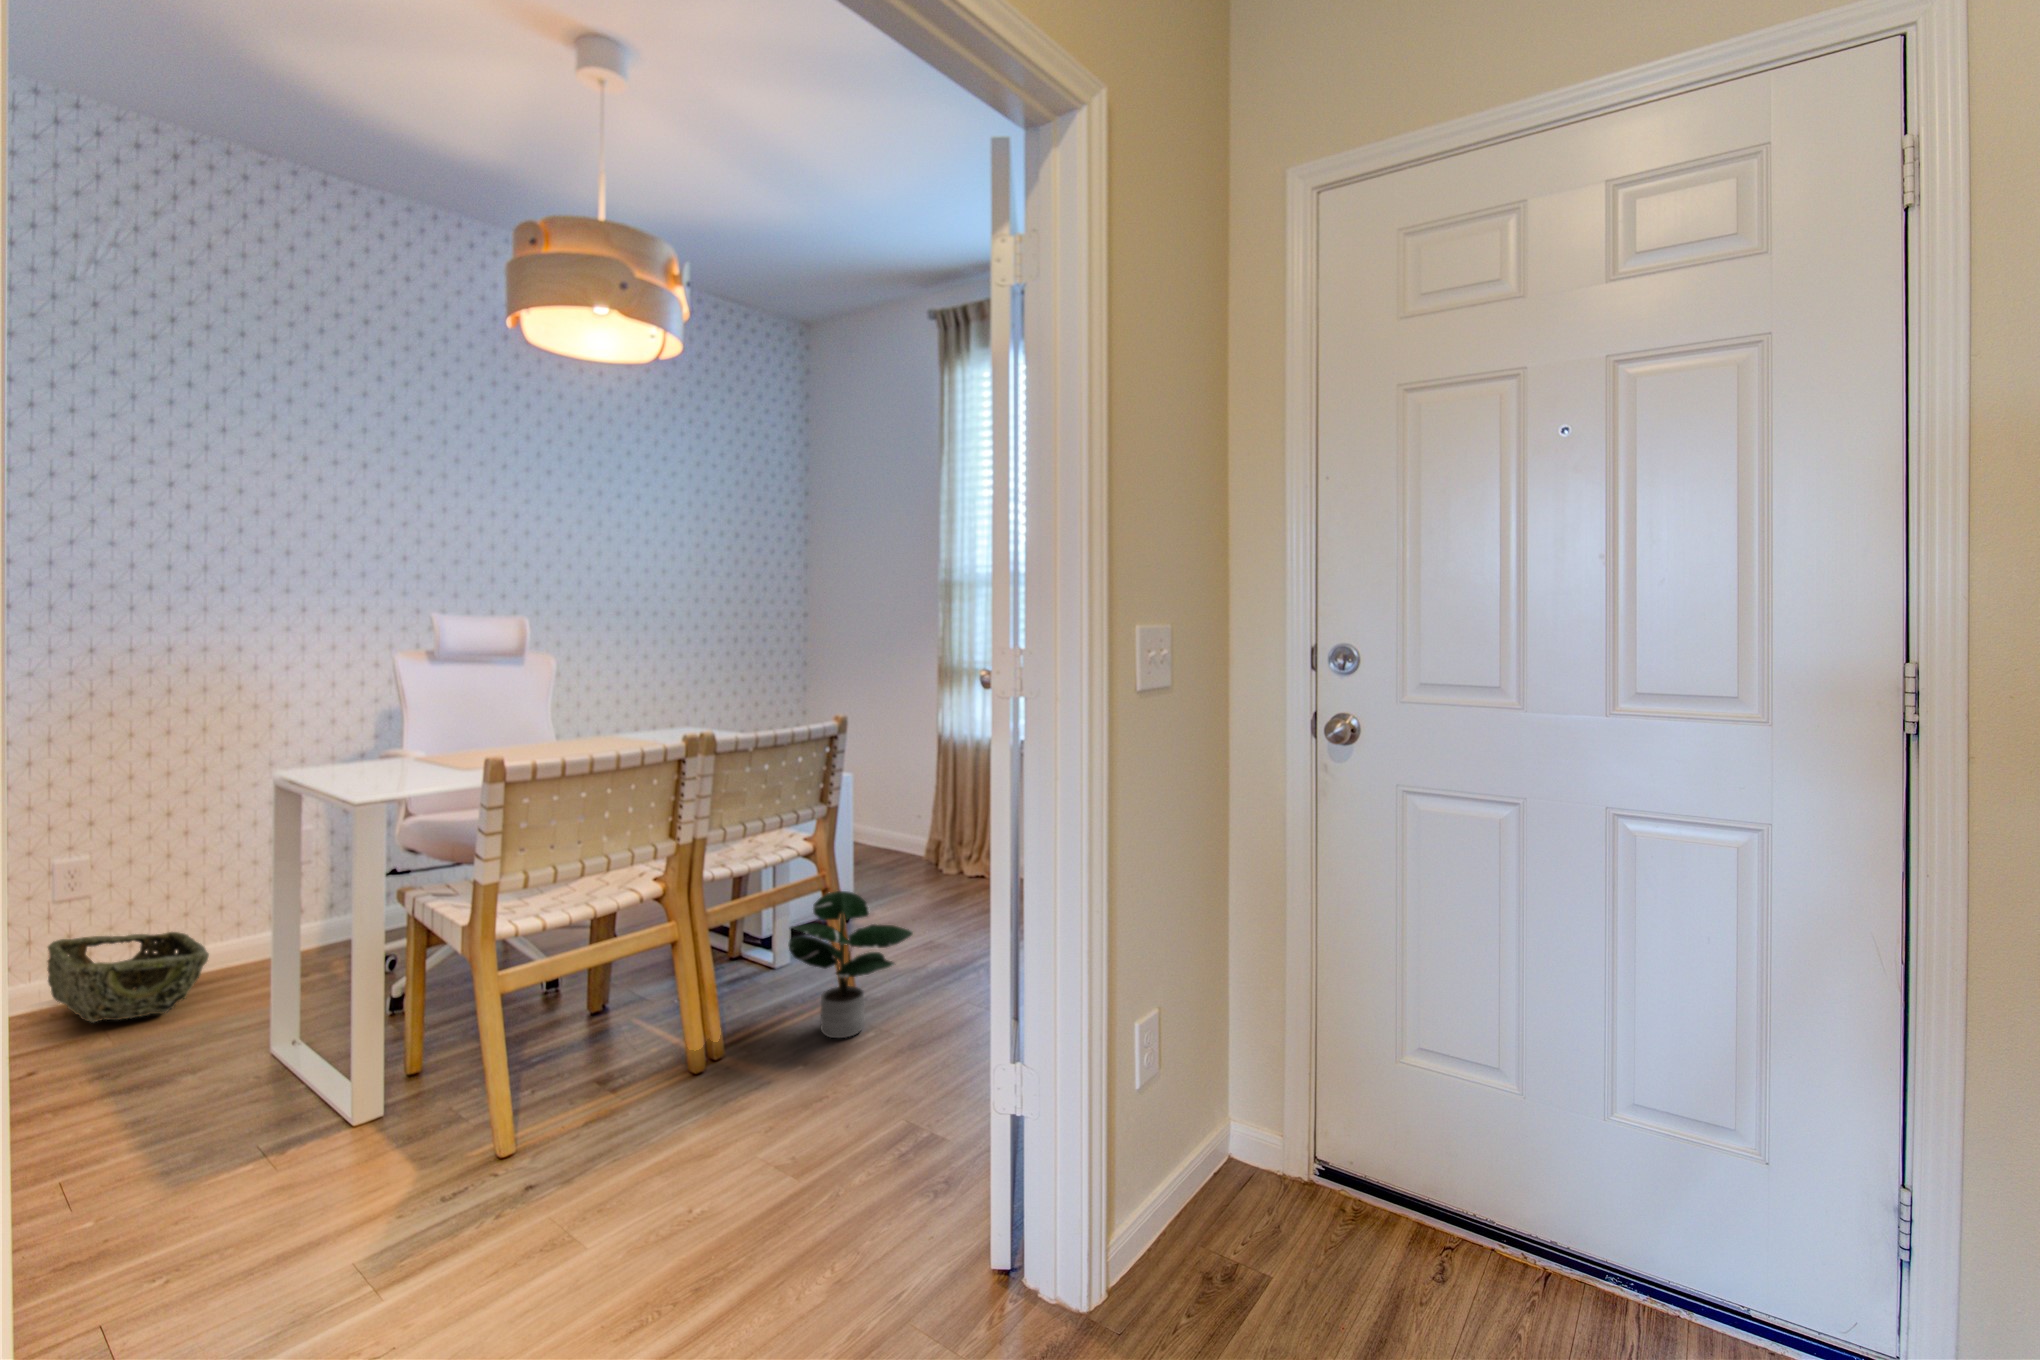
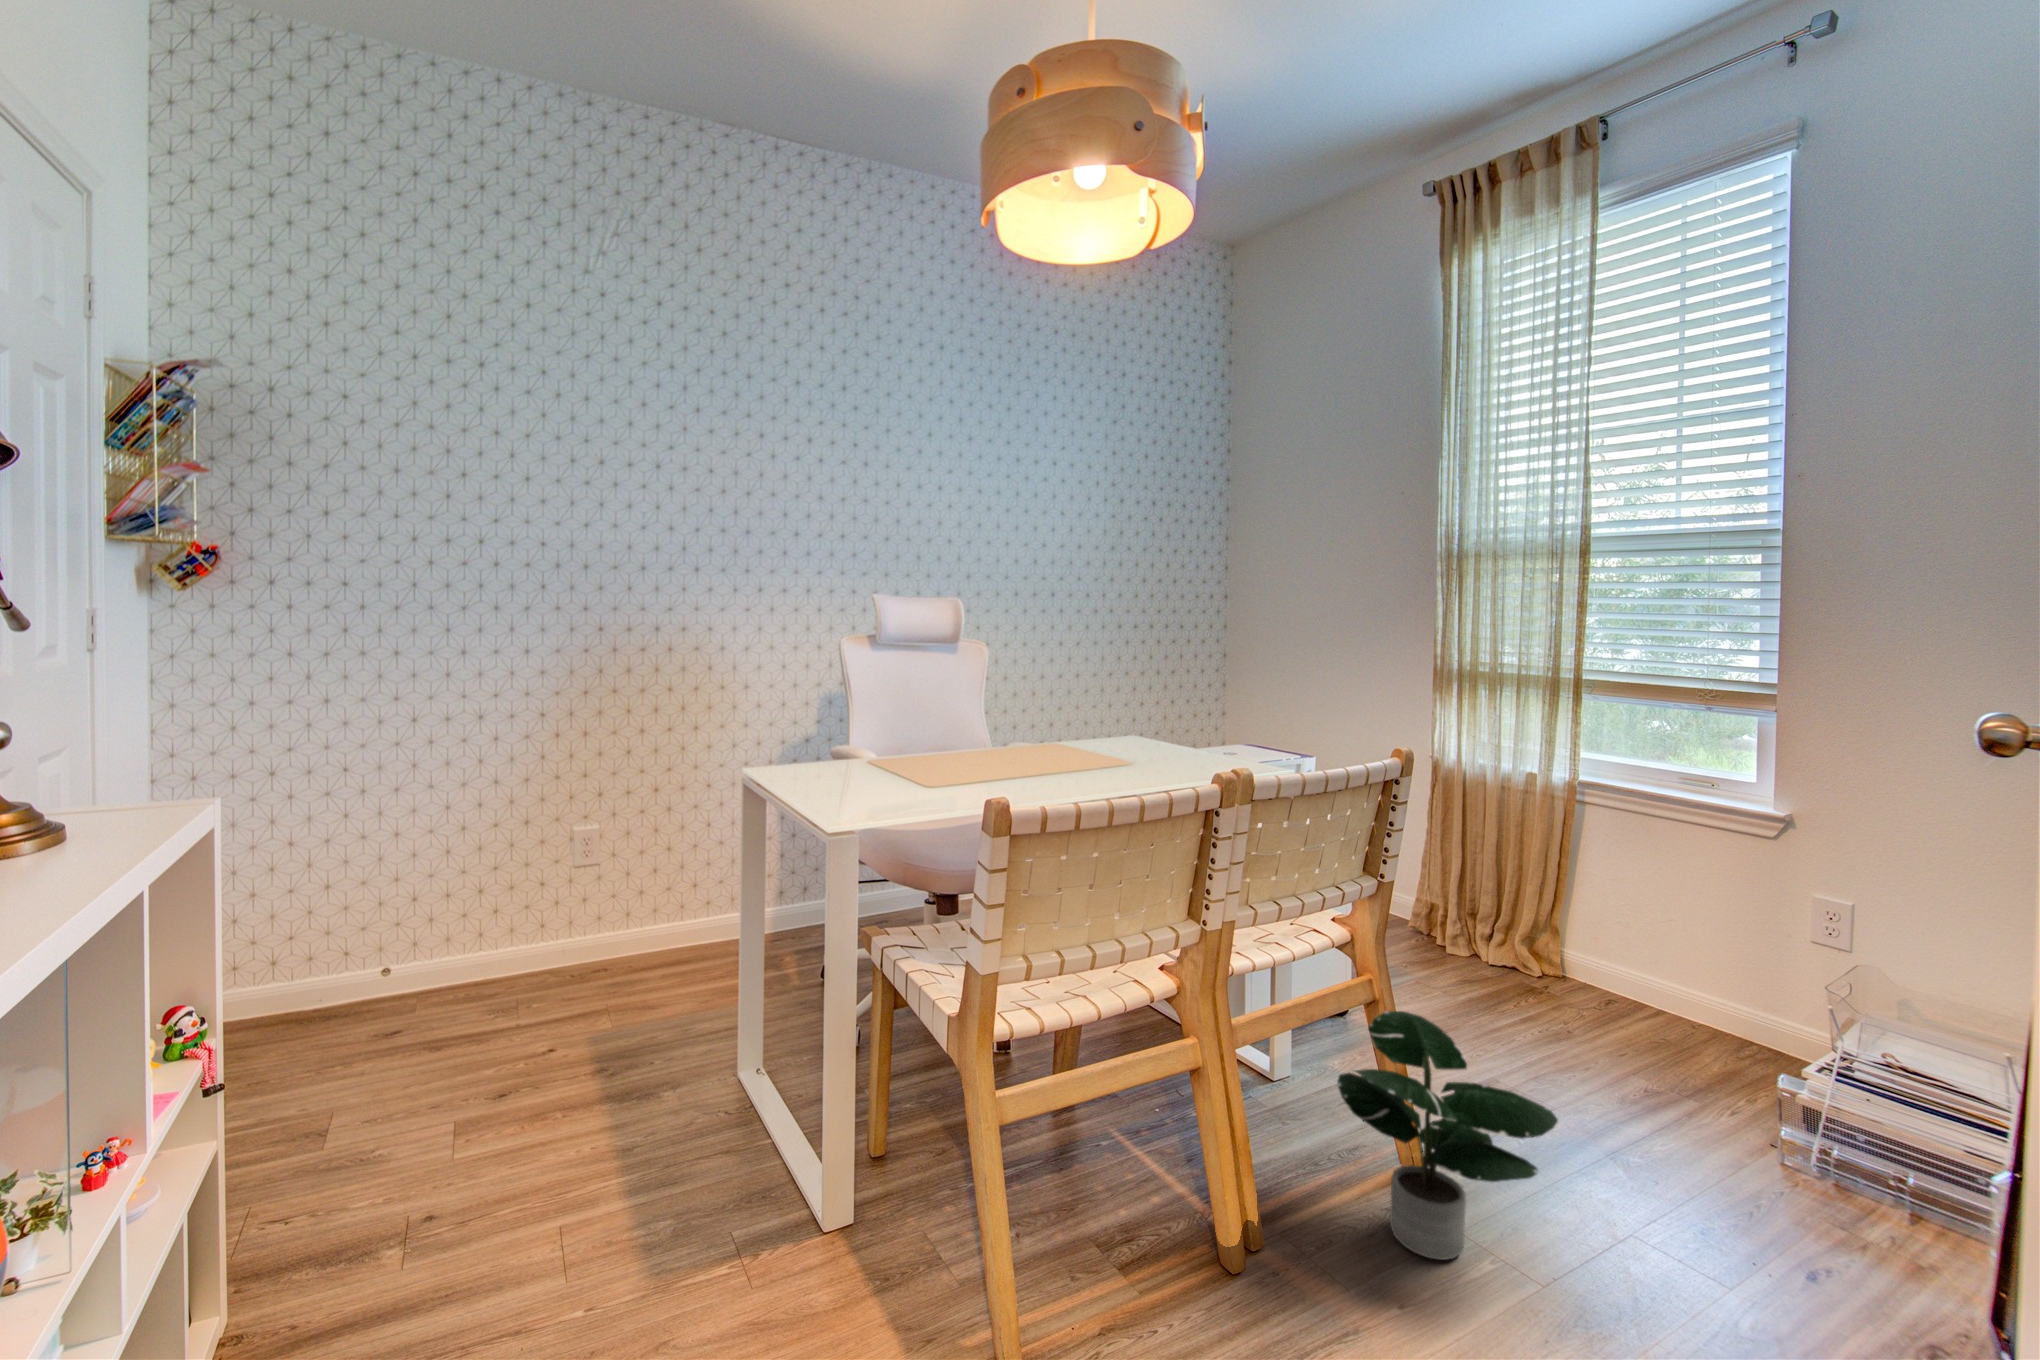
woven basket: present [48,932,209,1023] -> none [568,908,684,1003]

